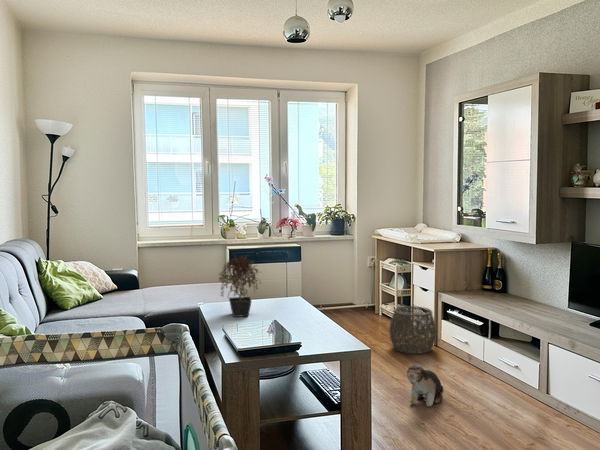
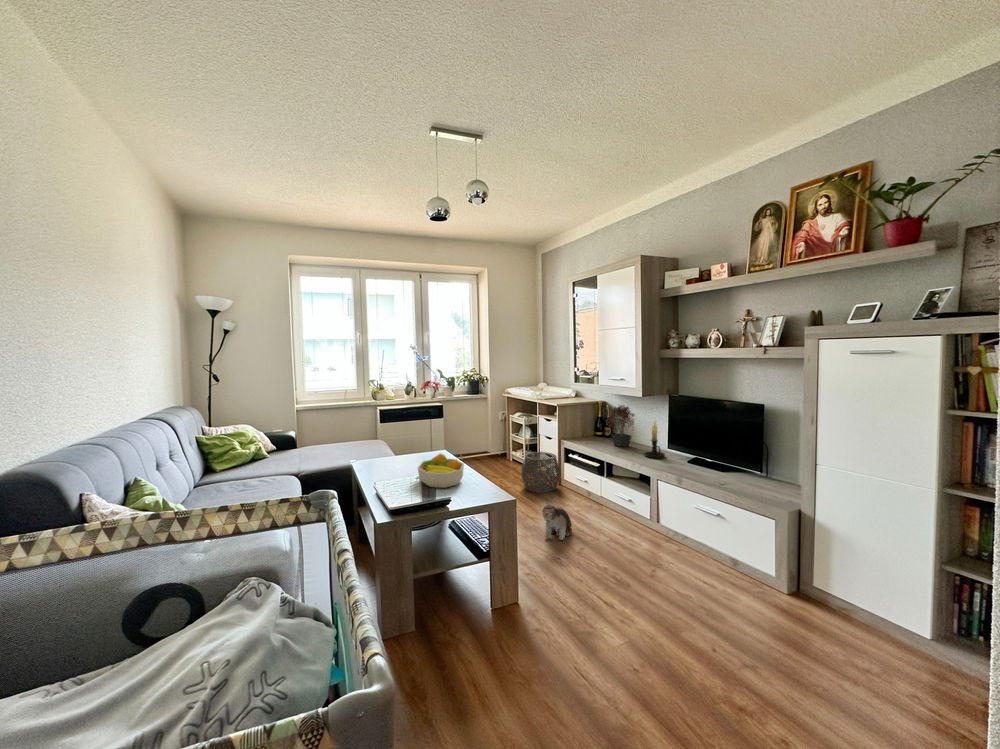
potted plant: present [219,256,258,317] -> present [608,405,634,447]
candle holder: none [538,272,564,320] -> present [644,420,665,459]
fruit bowl: none [267,300,317,337] -> present [418,453,464,488]

